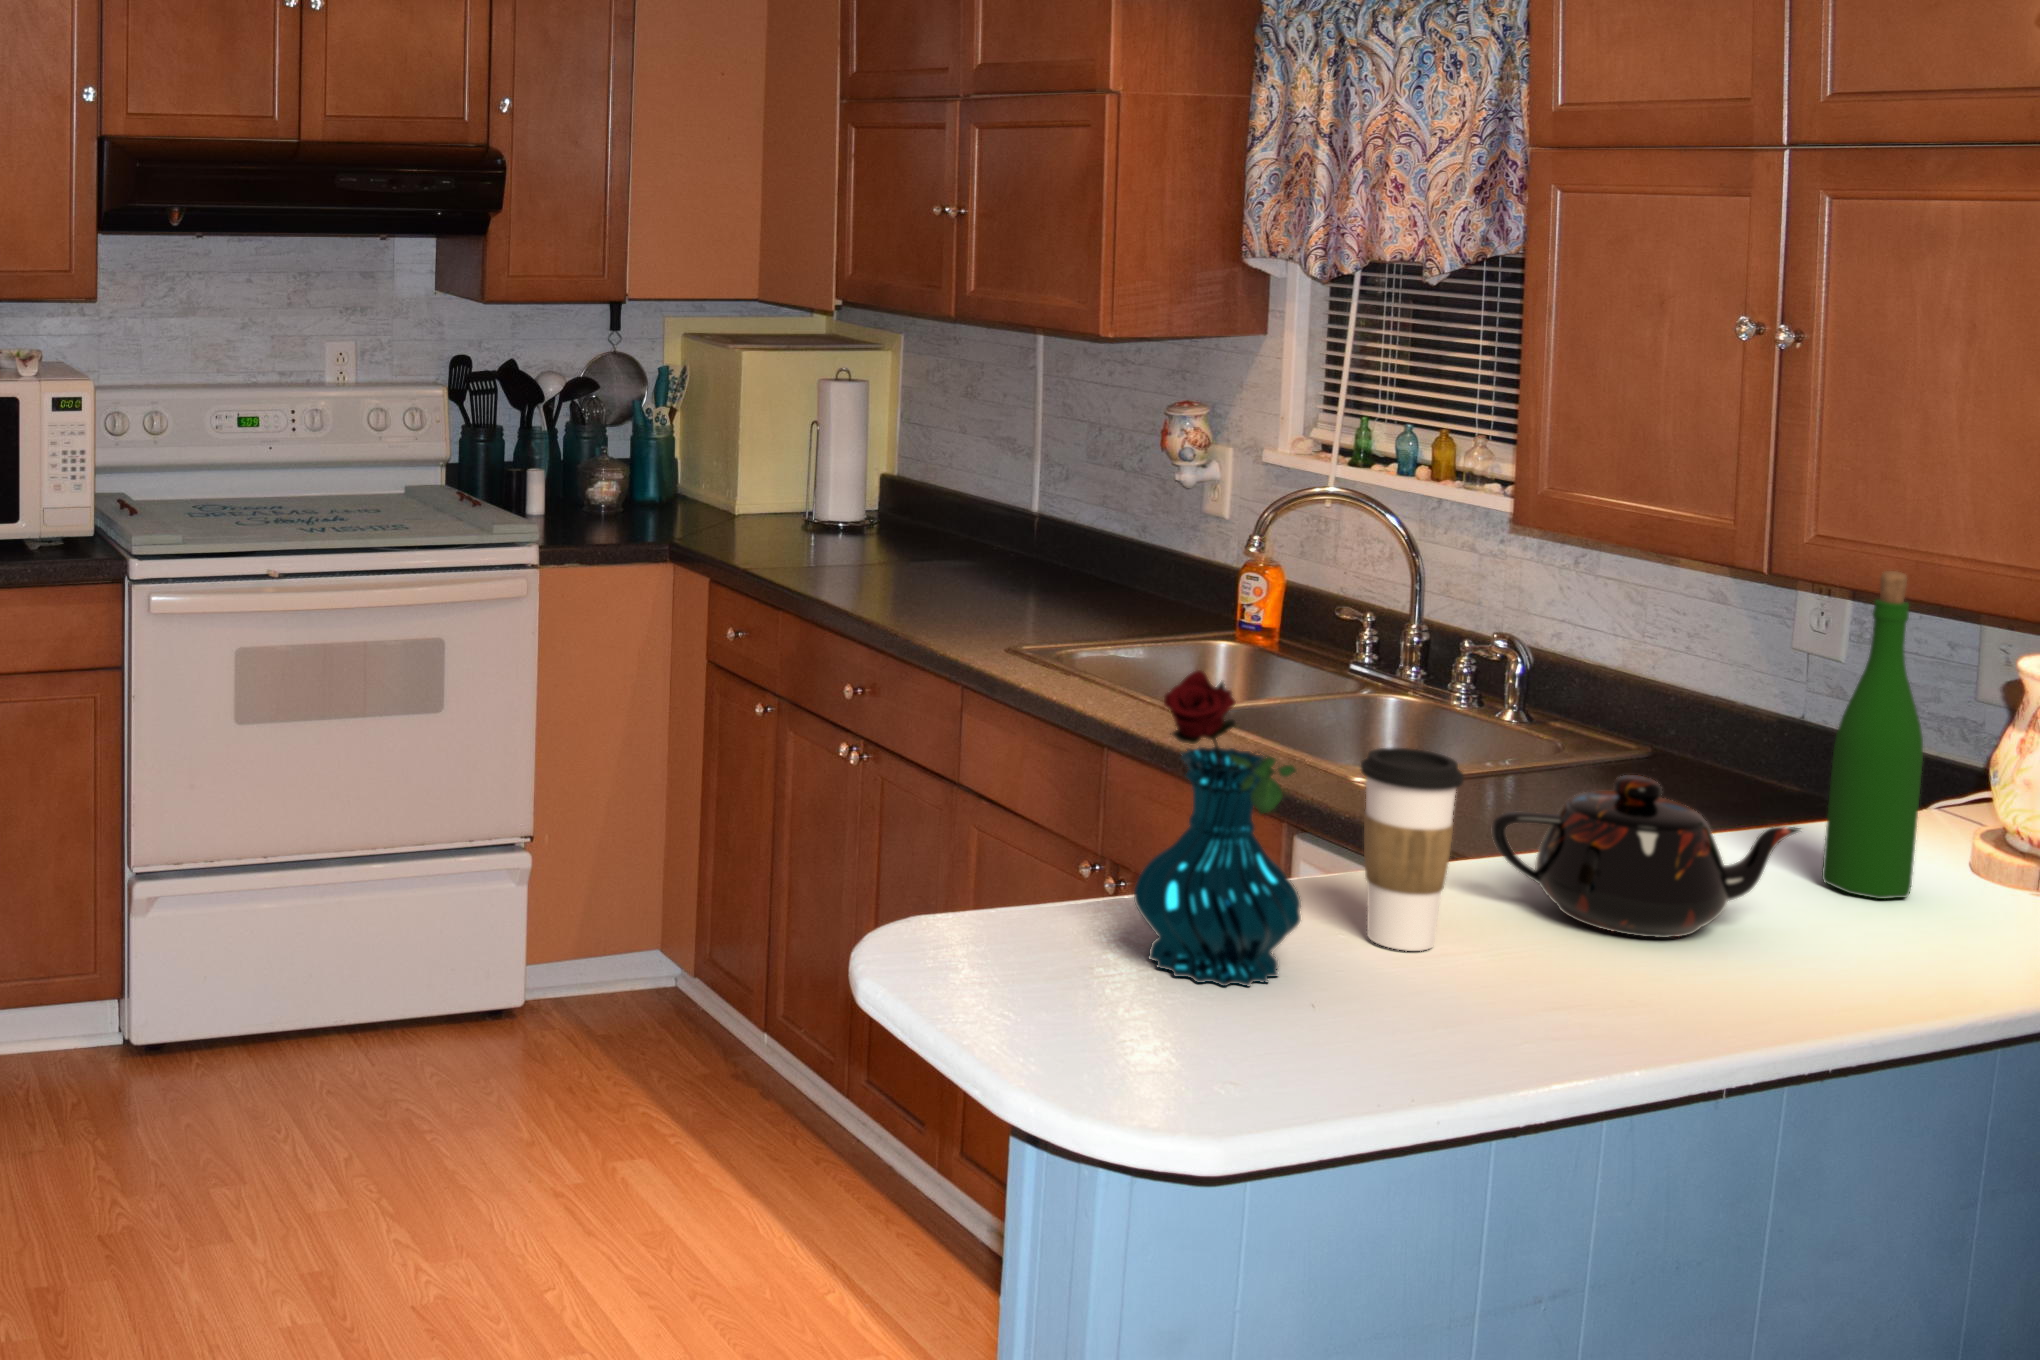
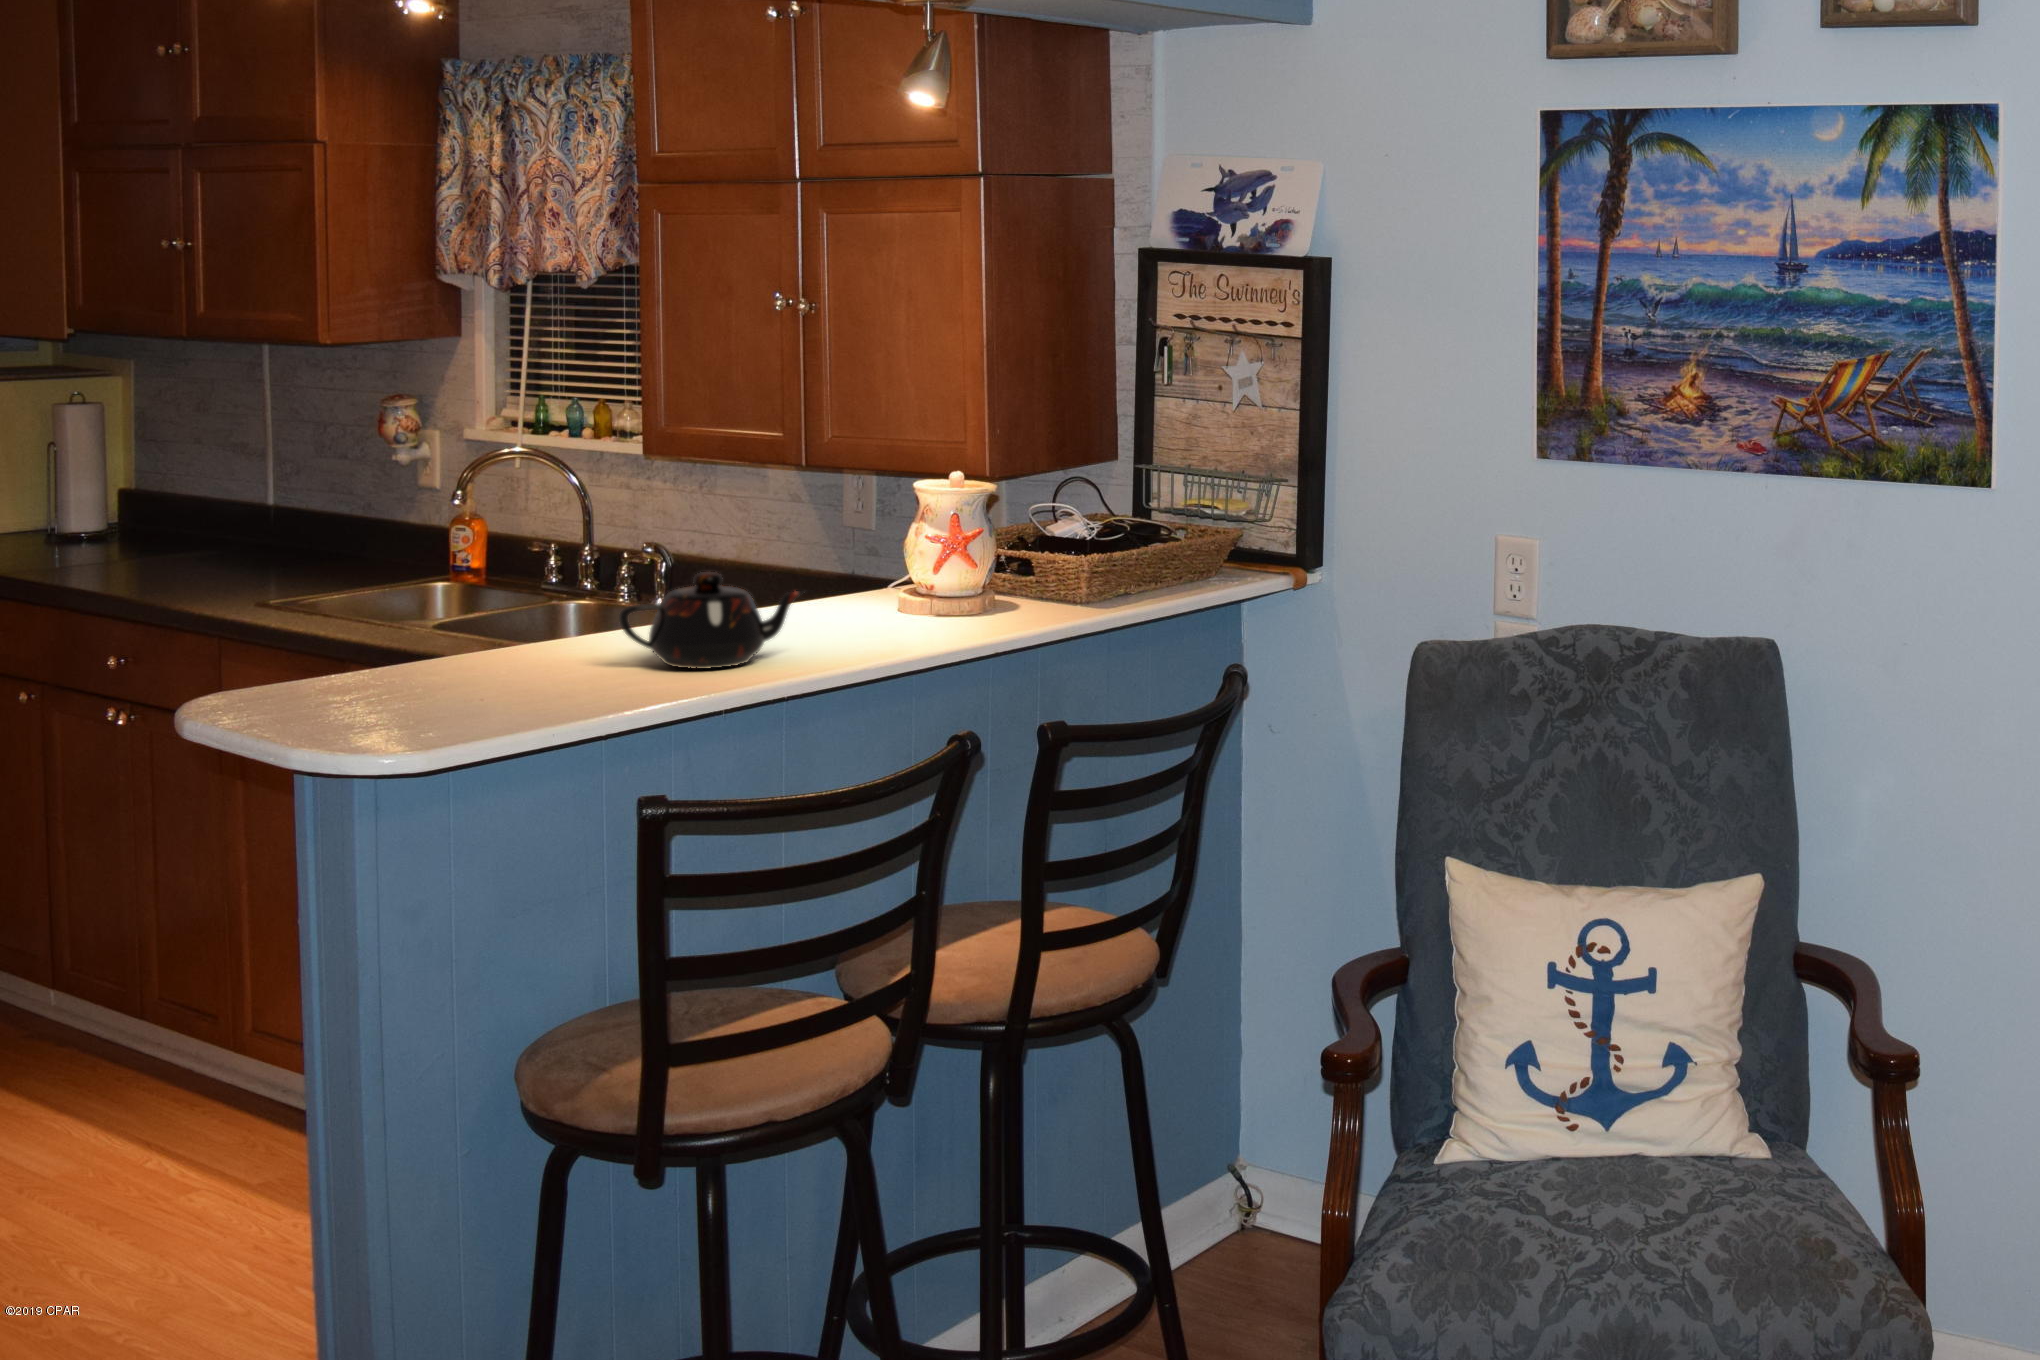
wine bottle: present [1822,571,1923,899] -> none [830,437,881,638]
vase: present [1134,671,1301,986] -> none [372,517,490,723]
coffee cup: present [1361,748,1464,951] -> none [526,565,594,693]

